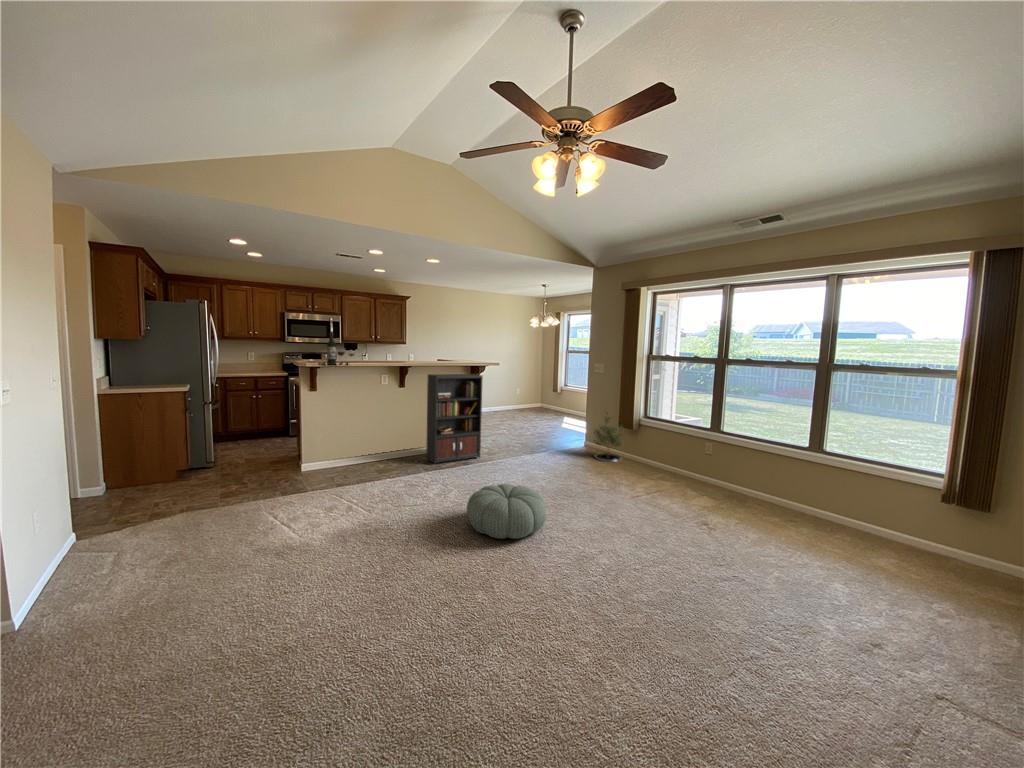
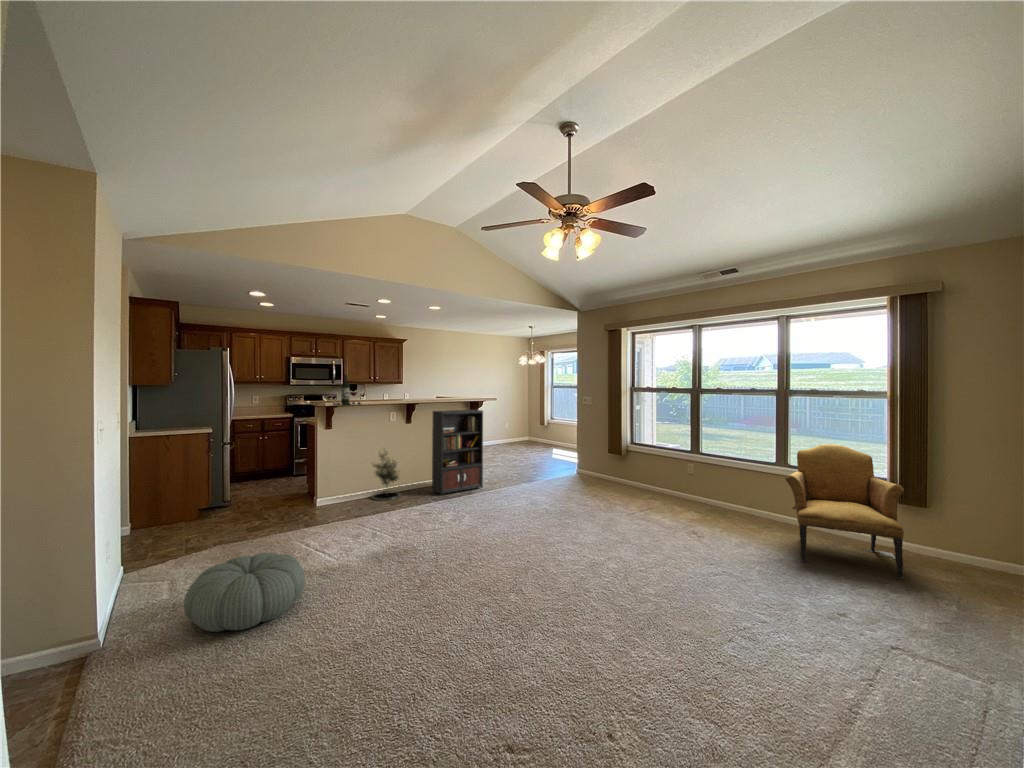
potted tree: present [594,412,623,462] -> present [372,452,400,501]
armchair: none [821,430,972,598] -> present [785,444,904,579]
pouf: present [467,484,546,539] -> present [184,553,305,632]

